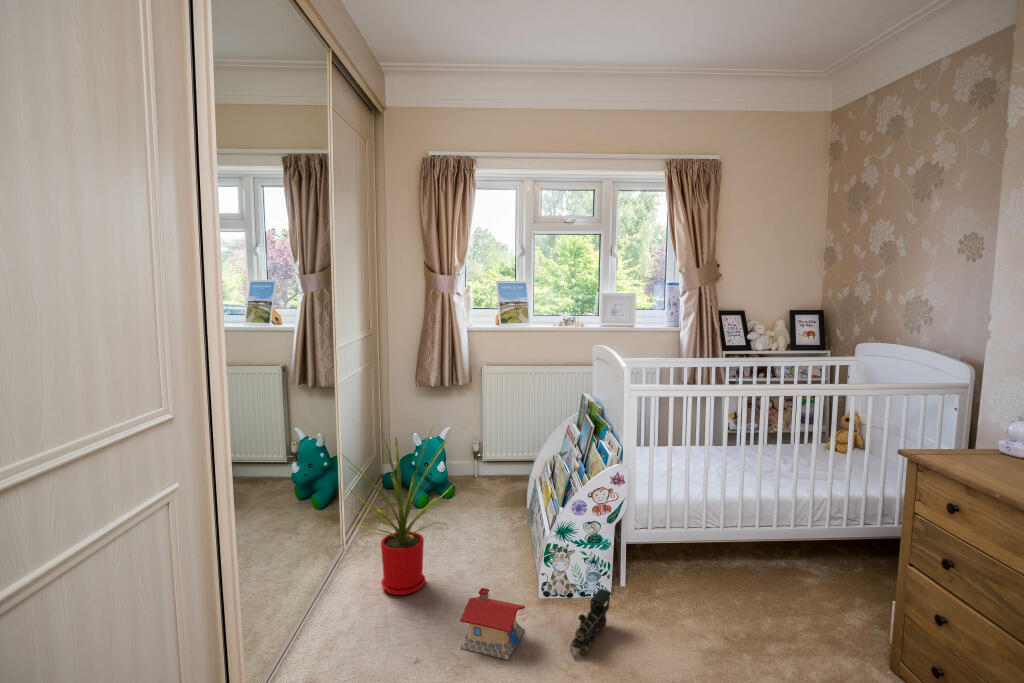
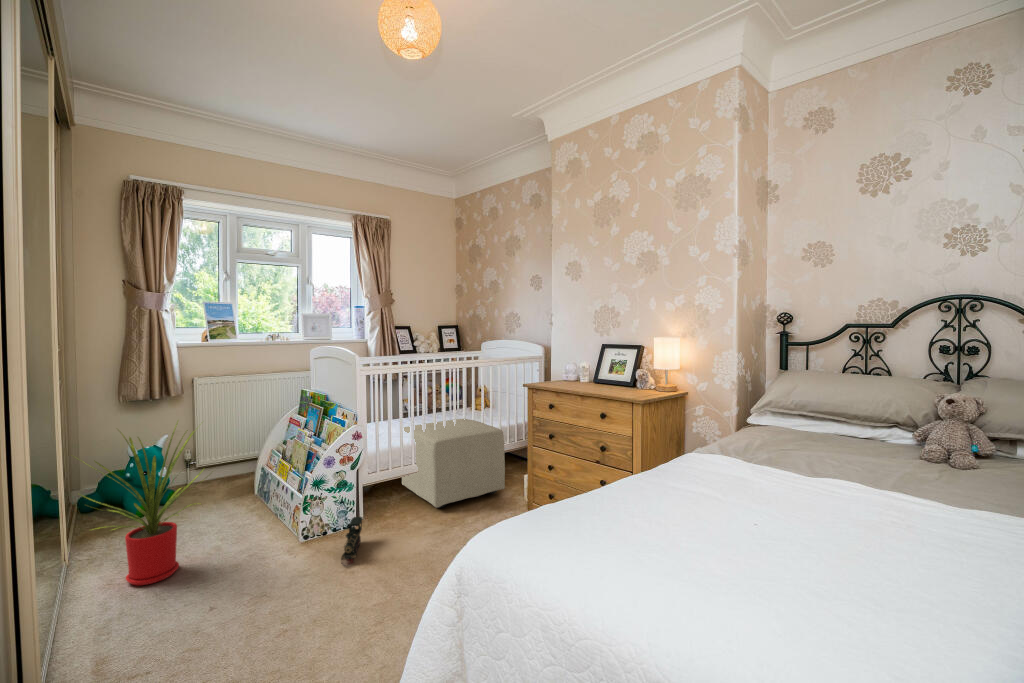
ottoman: none [693,470,861,611] -> present [402,419,505,508]
toy house: present [460,588,525,659] -> none [242,540,297,595]

